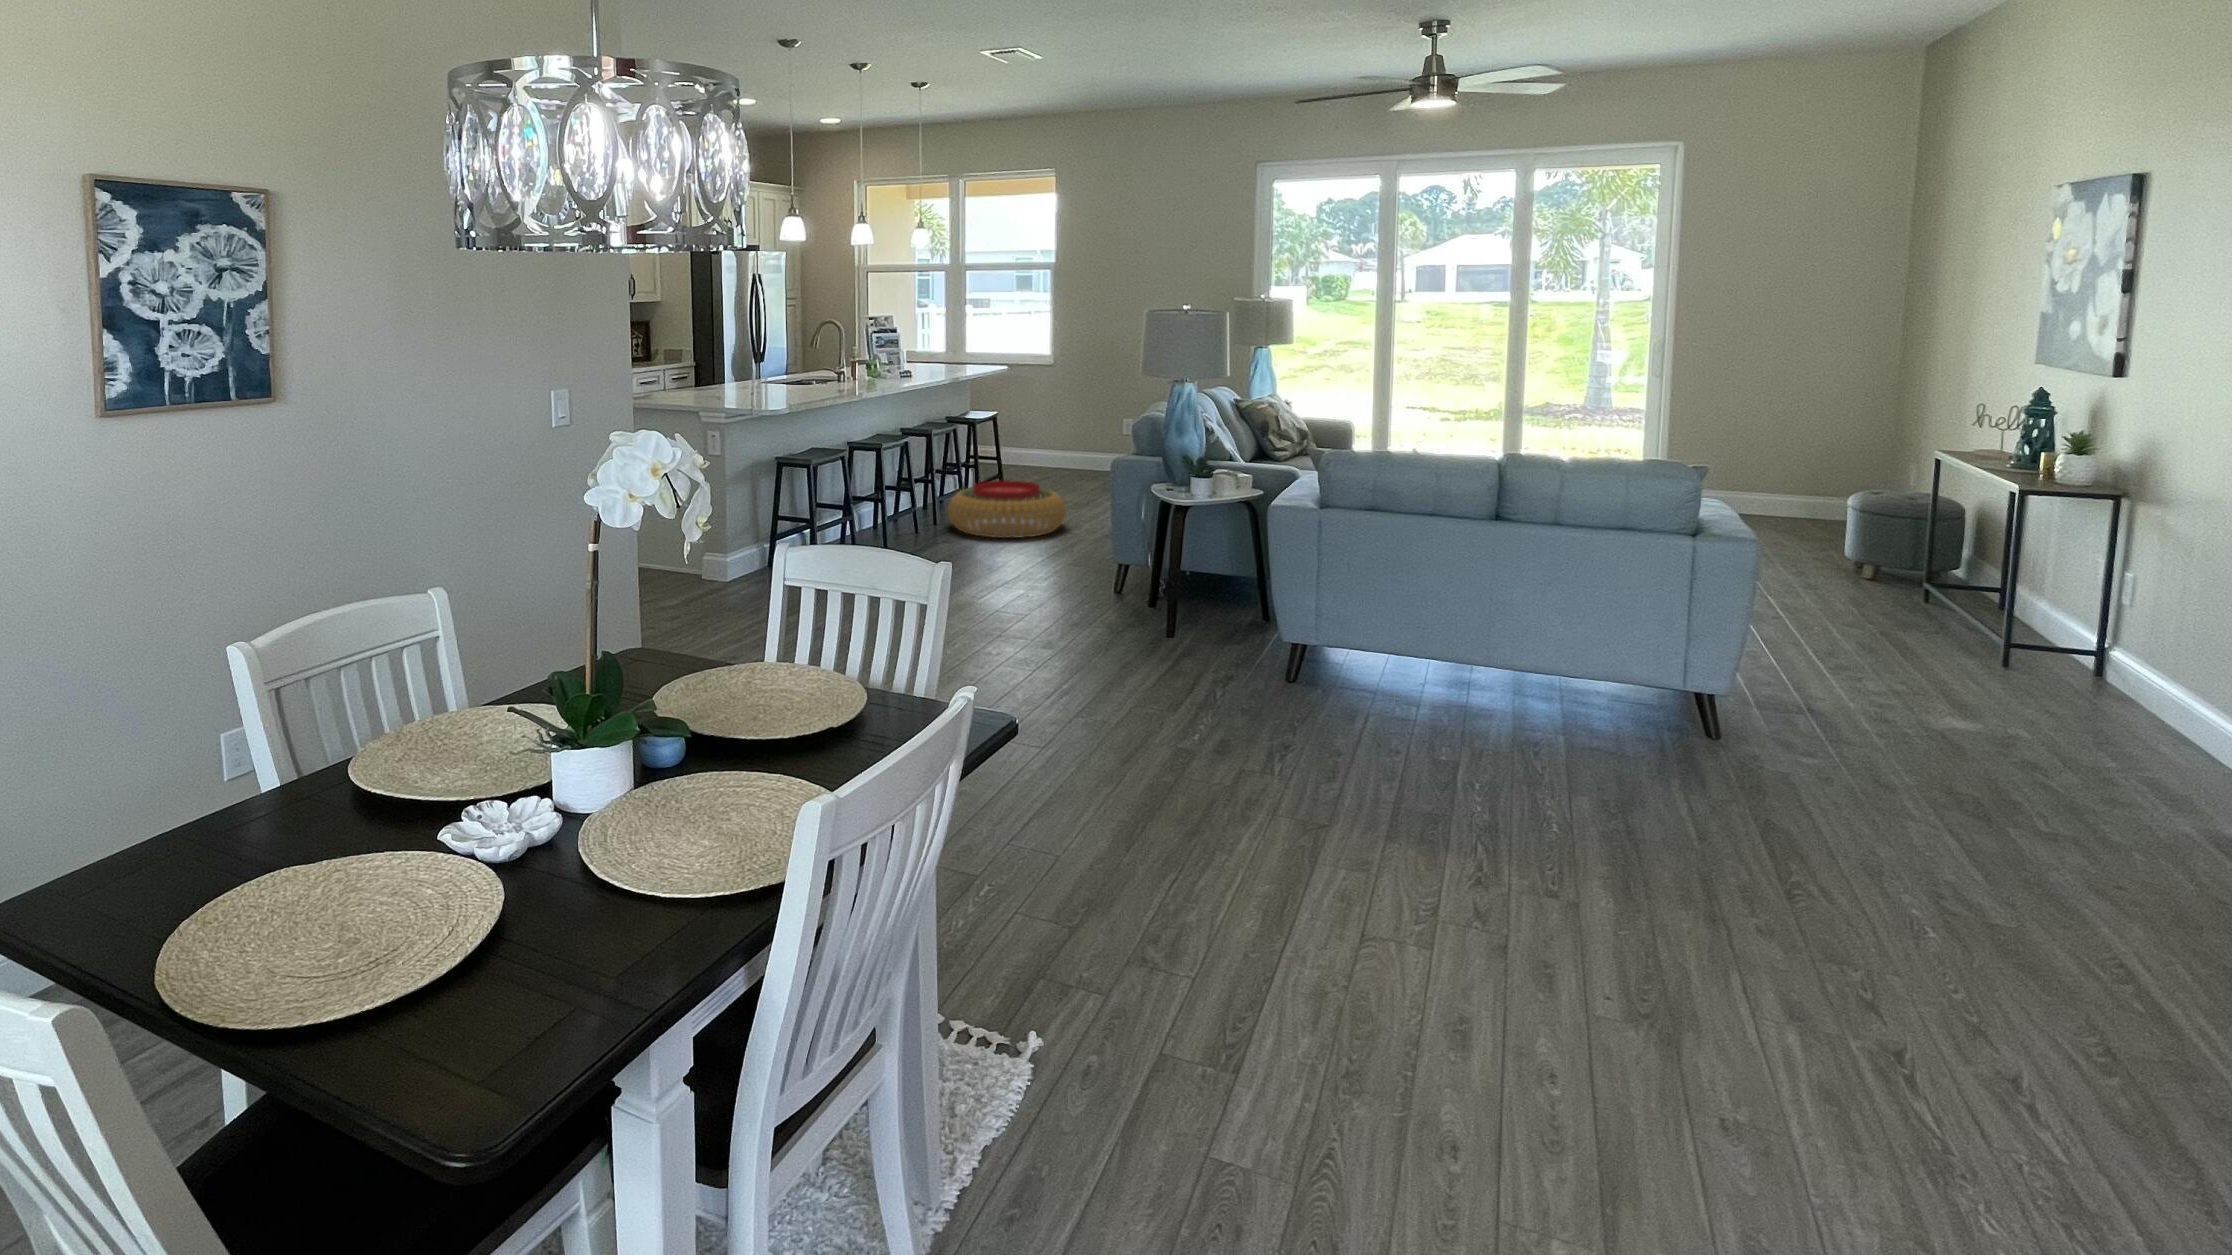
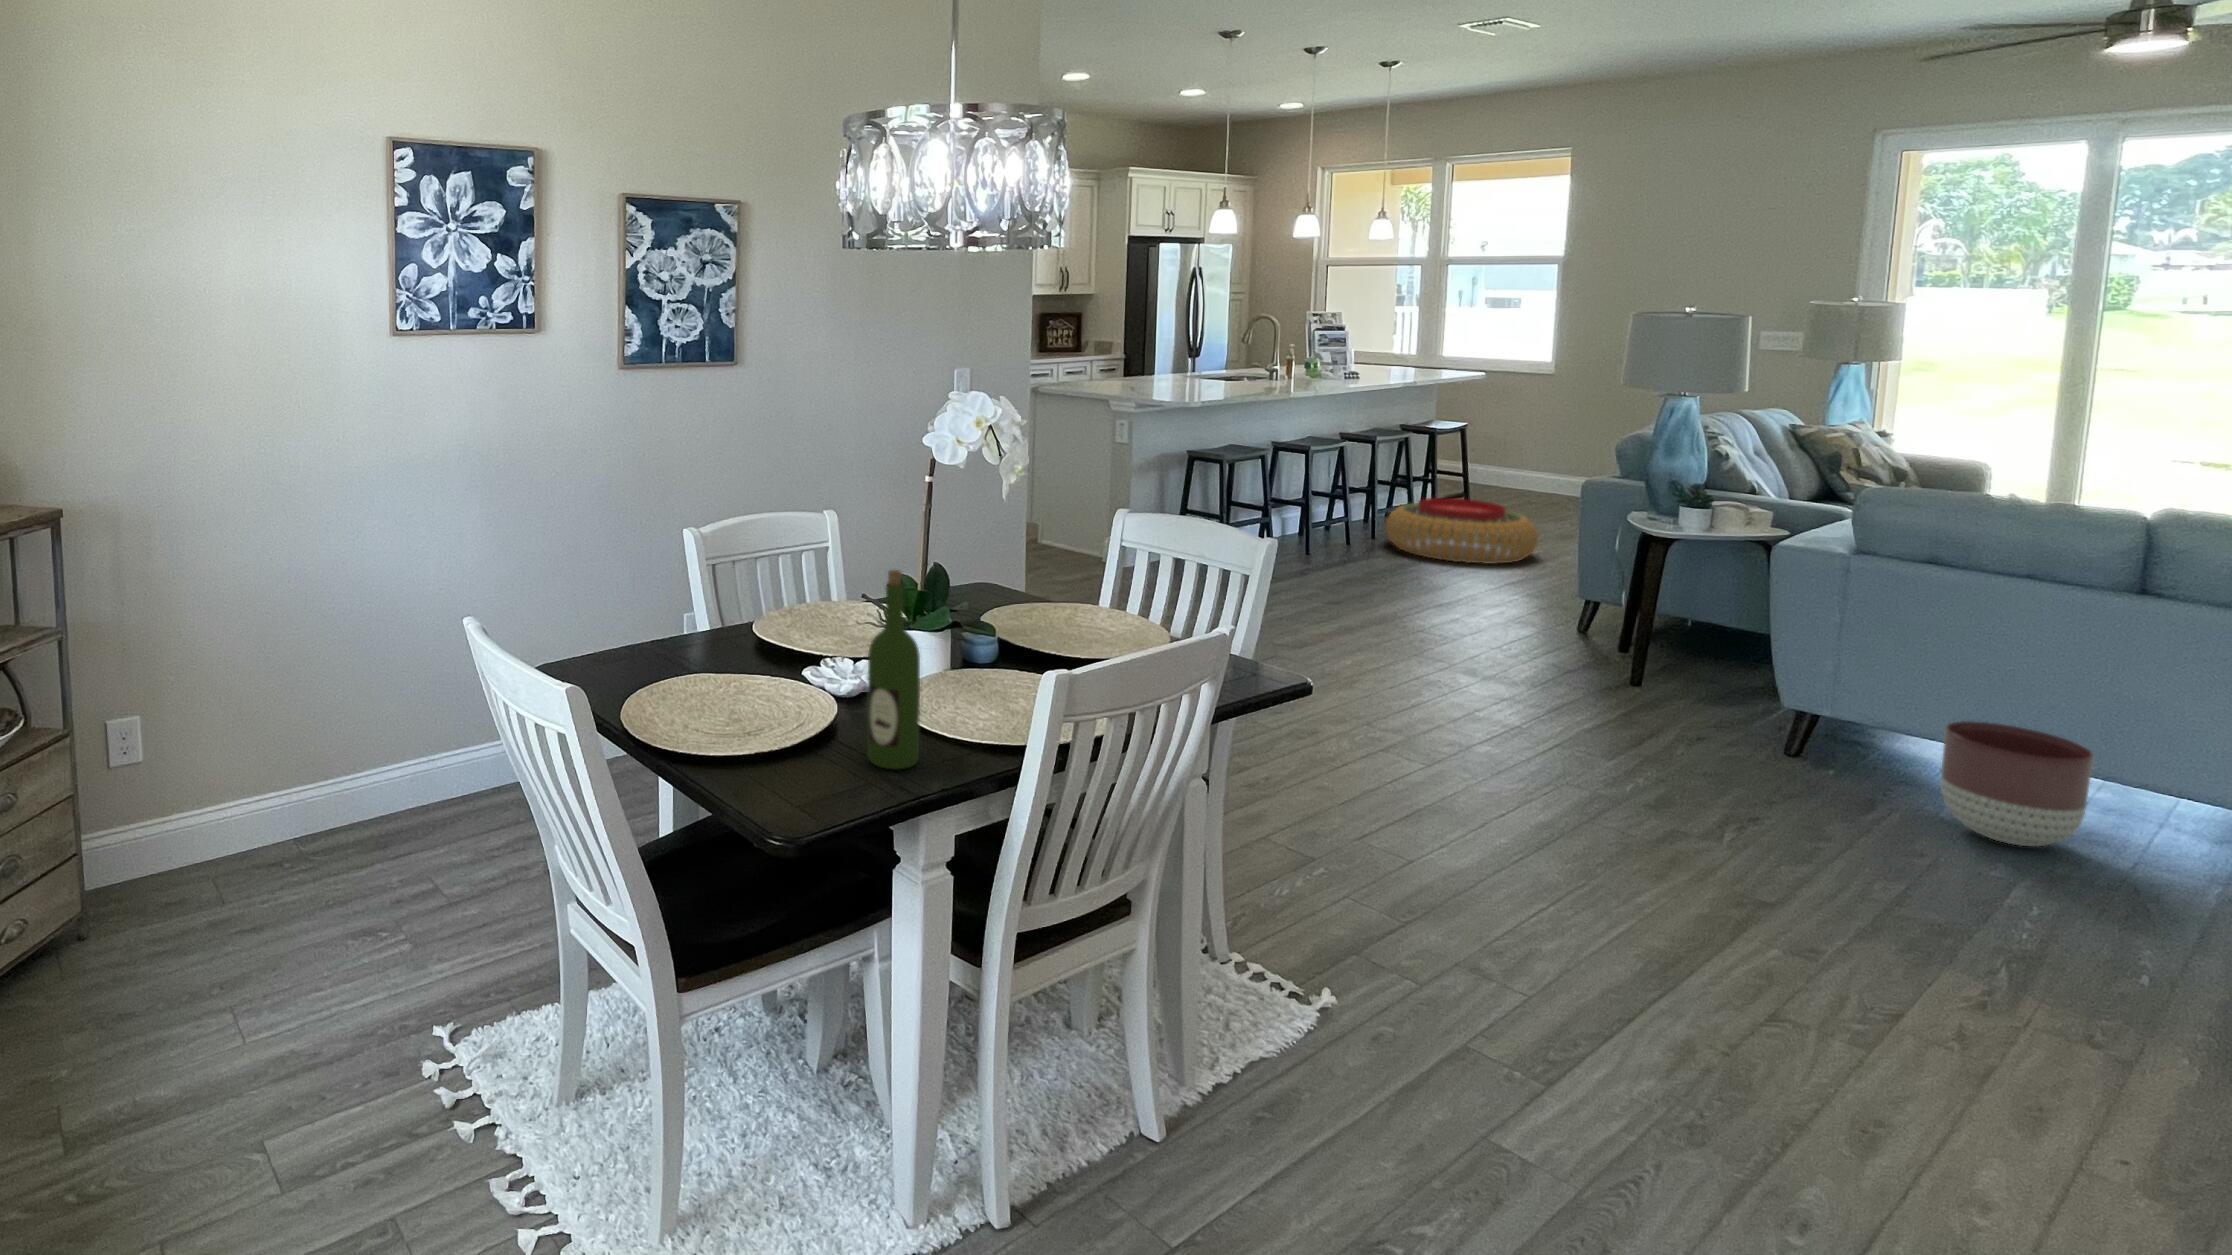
planter: none [1396,632,1485,728] -> present [1941,721,2093,846]
wine bottle: none [558,699,638,984] -> present [867,570,920,769]

